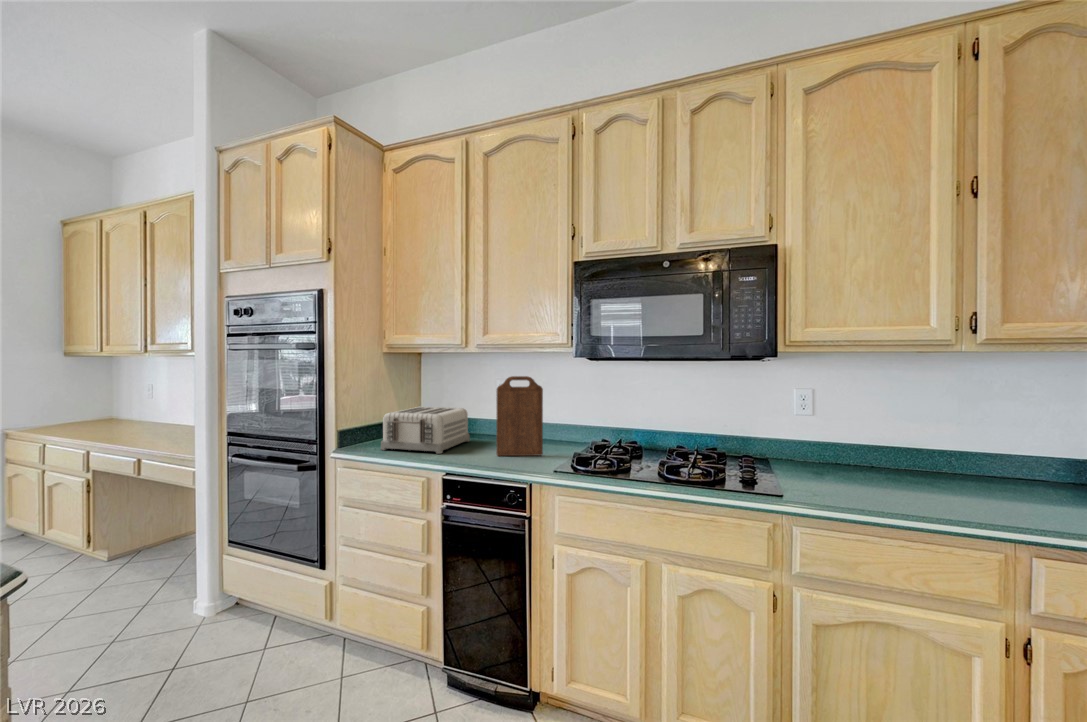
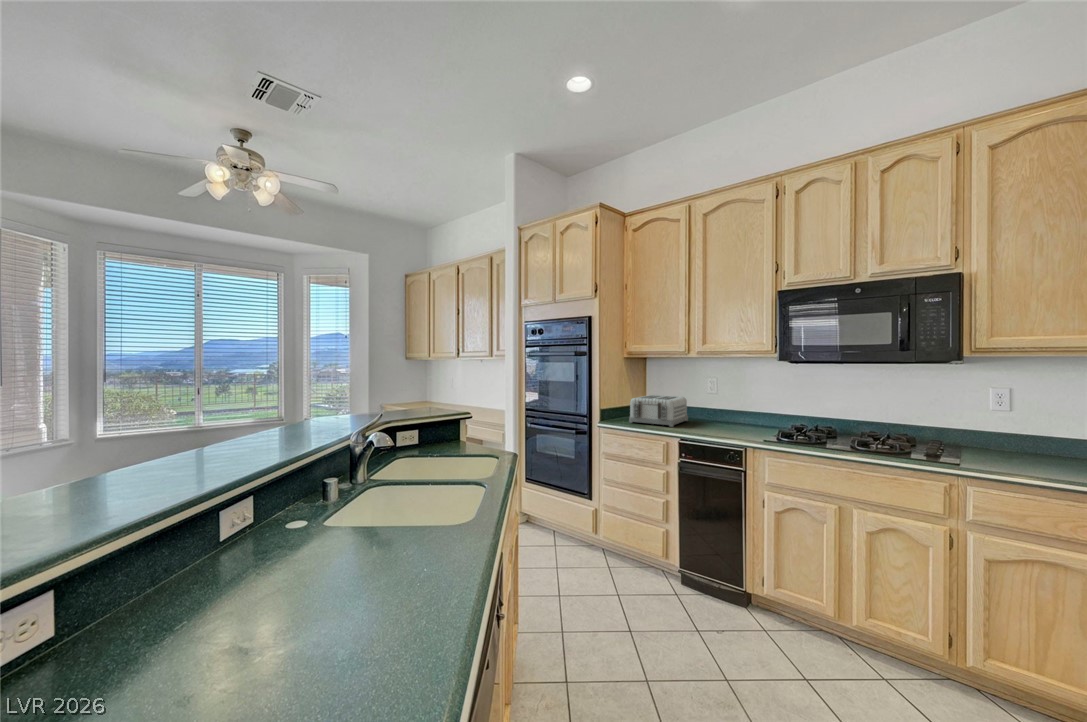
cutting board: present [496,376,543,456] -> none [715,374,751,432]

